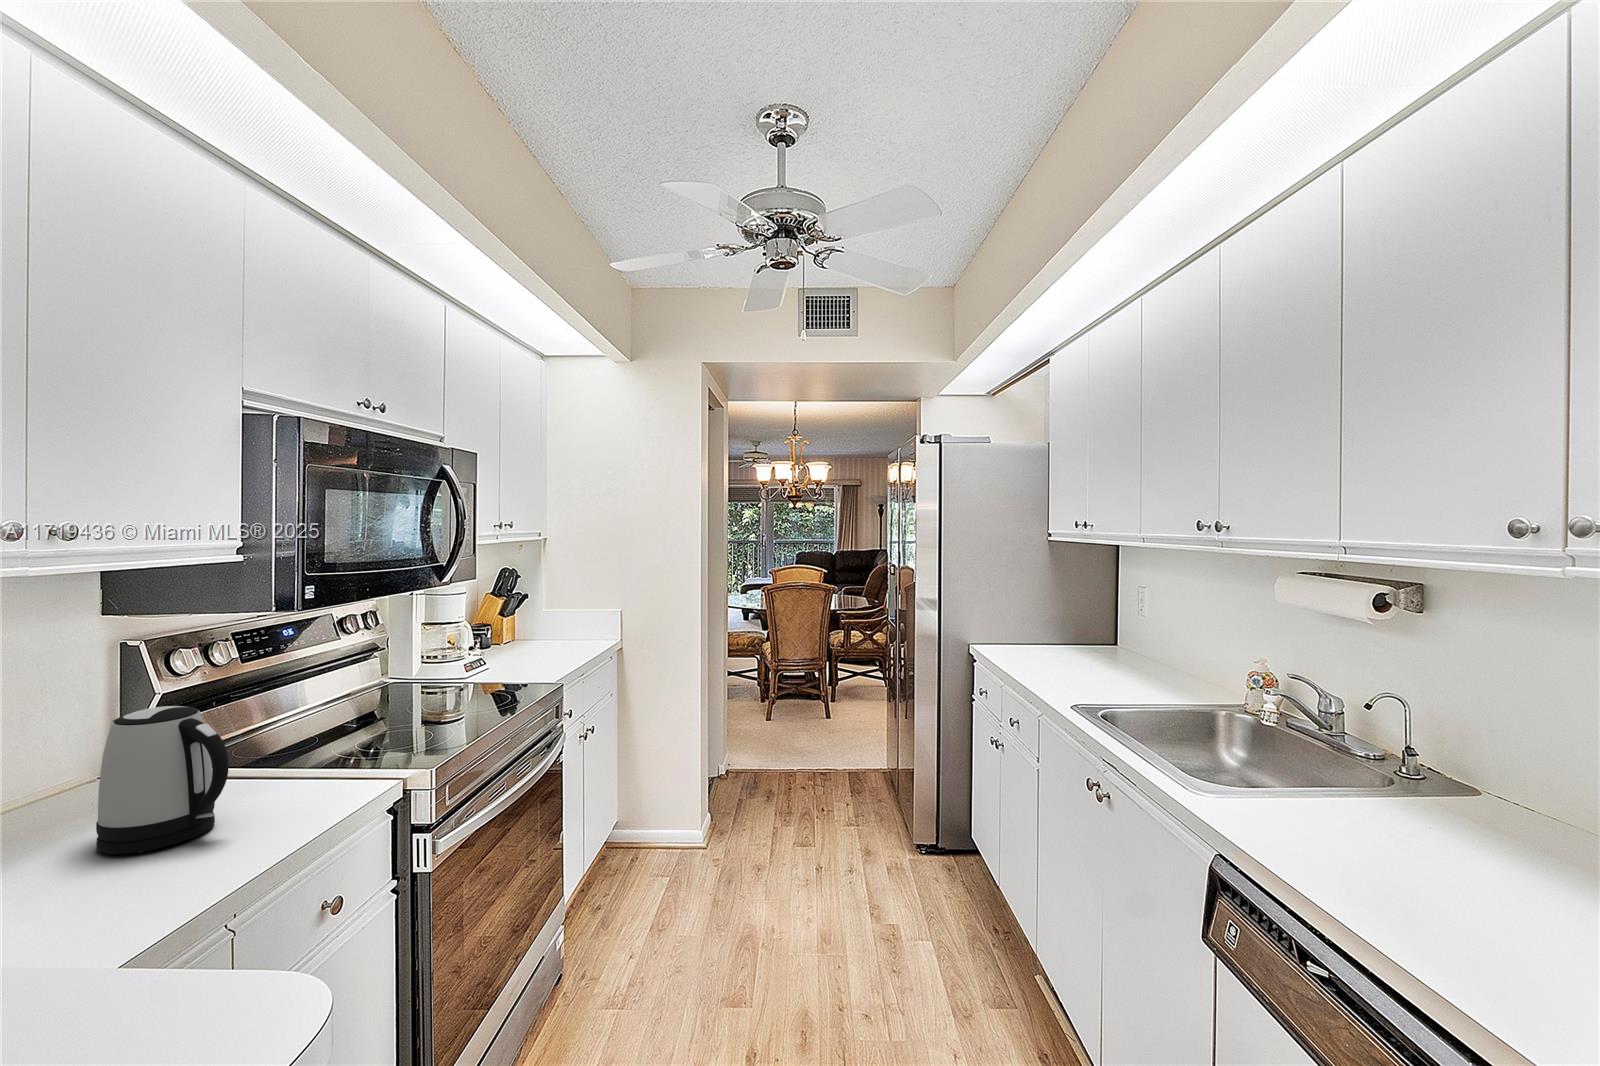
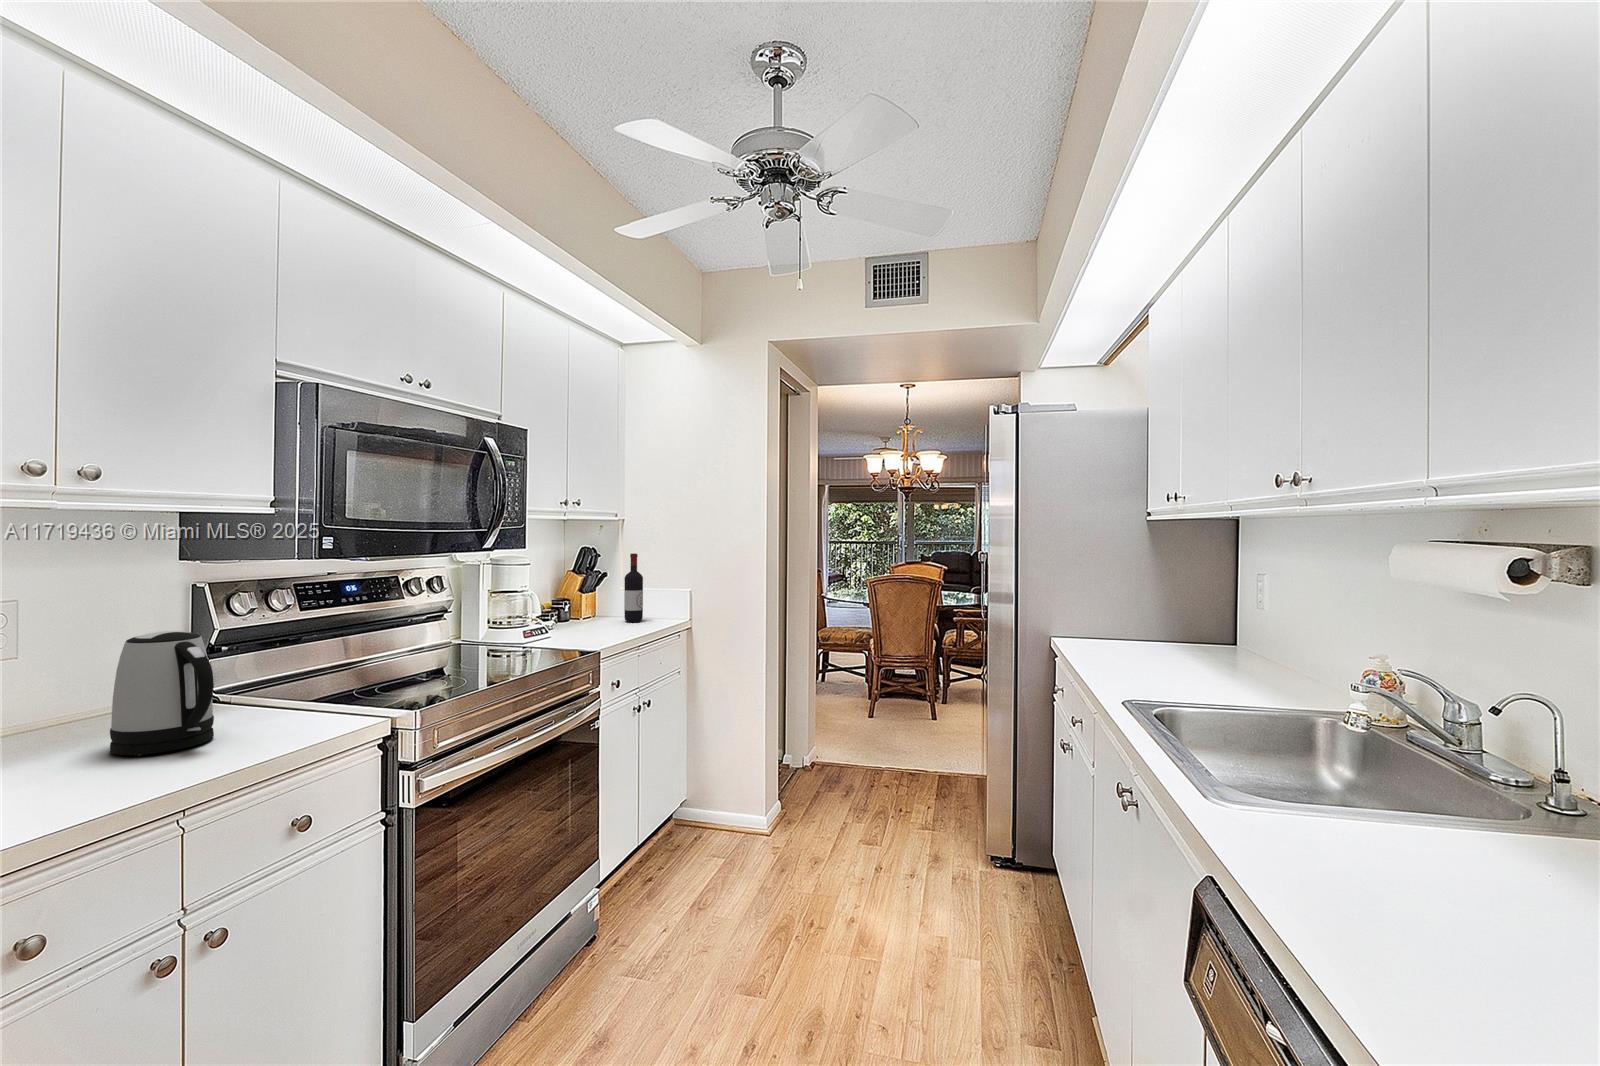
wine bottle: none [556,575,576,646] -> present [624,553,643,622]

